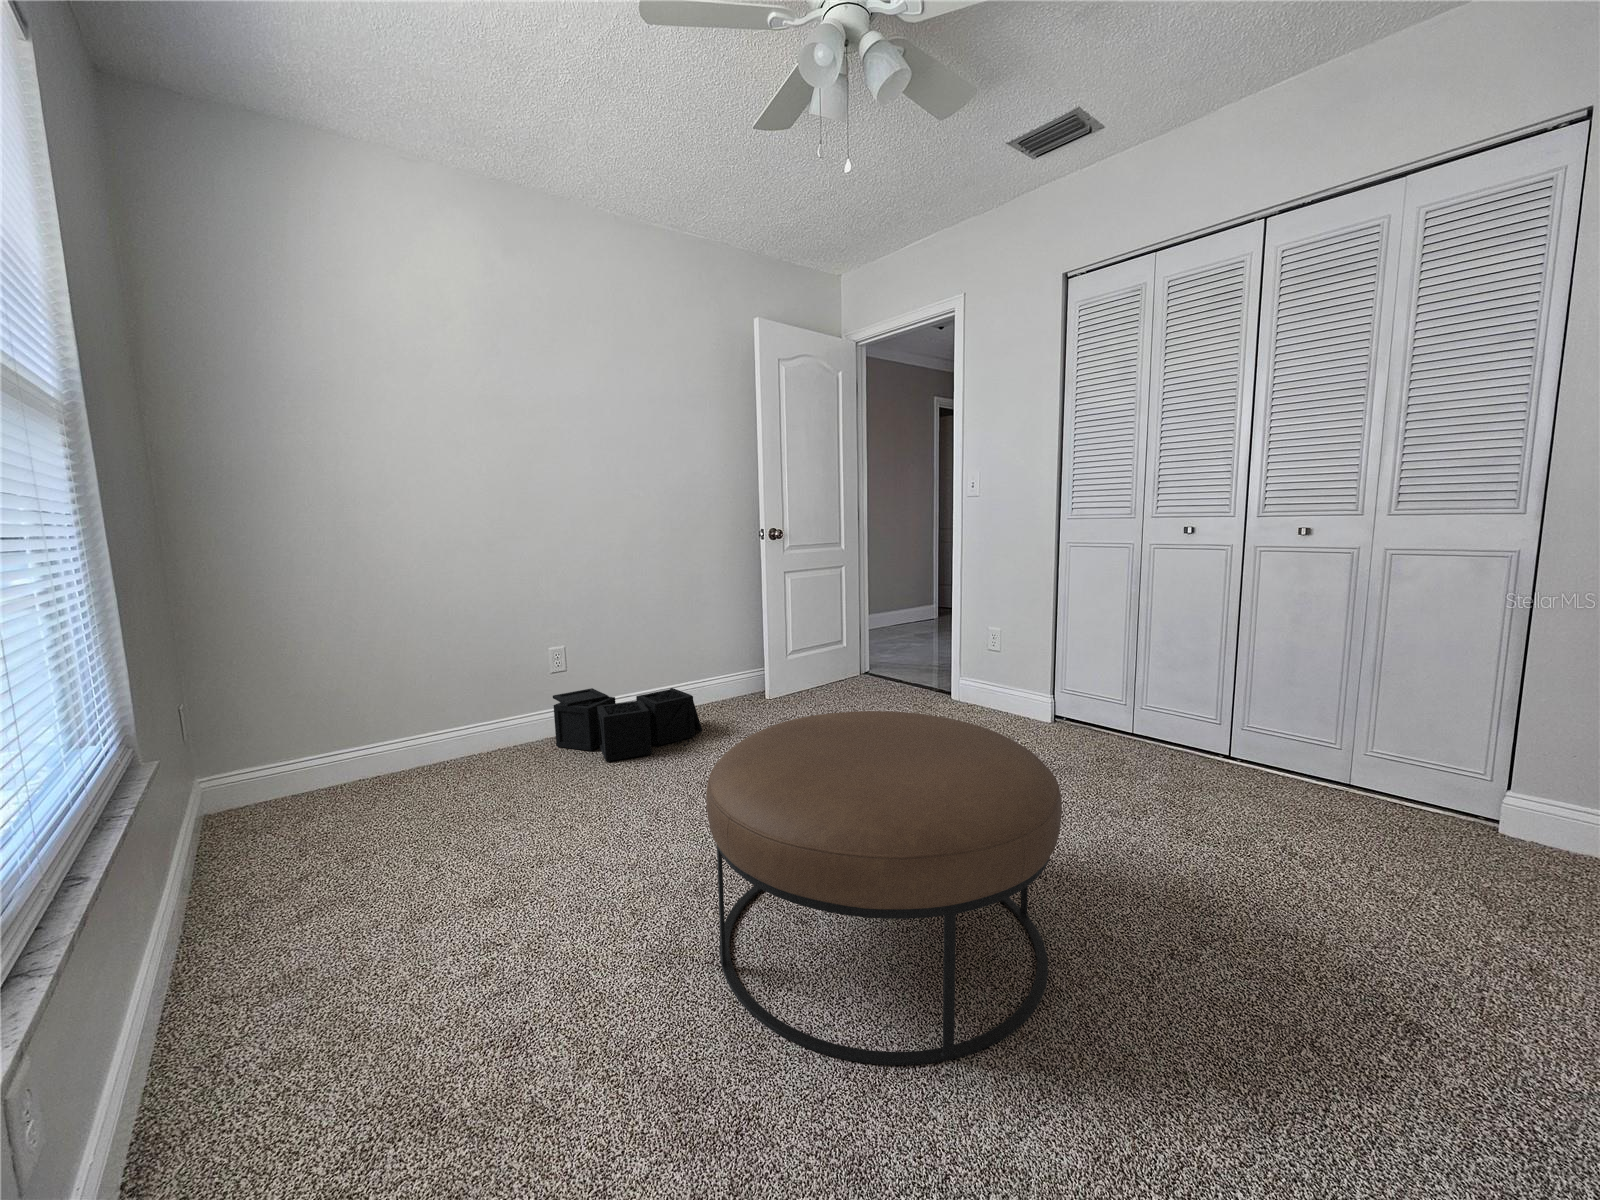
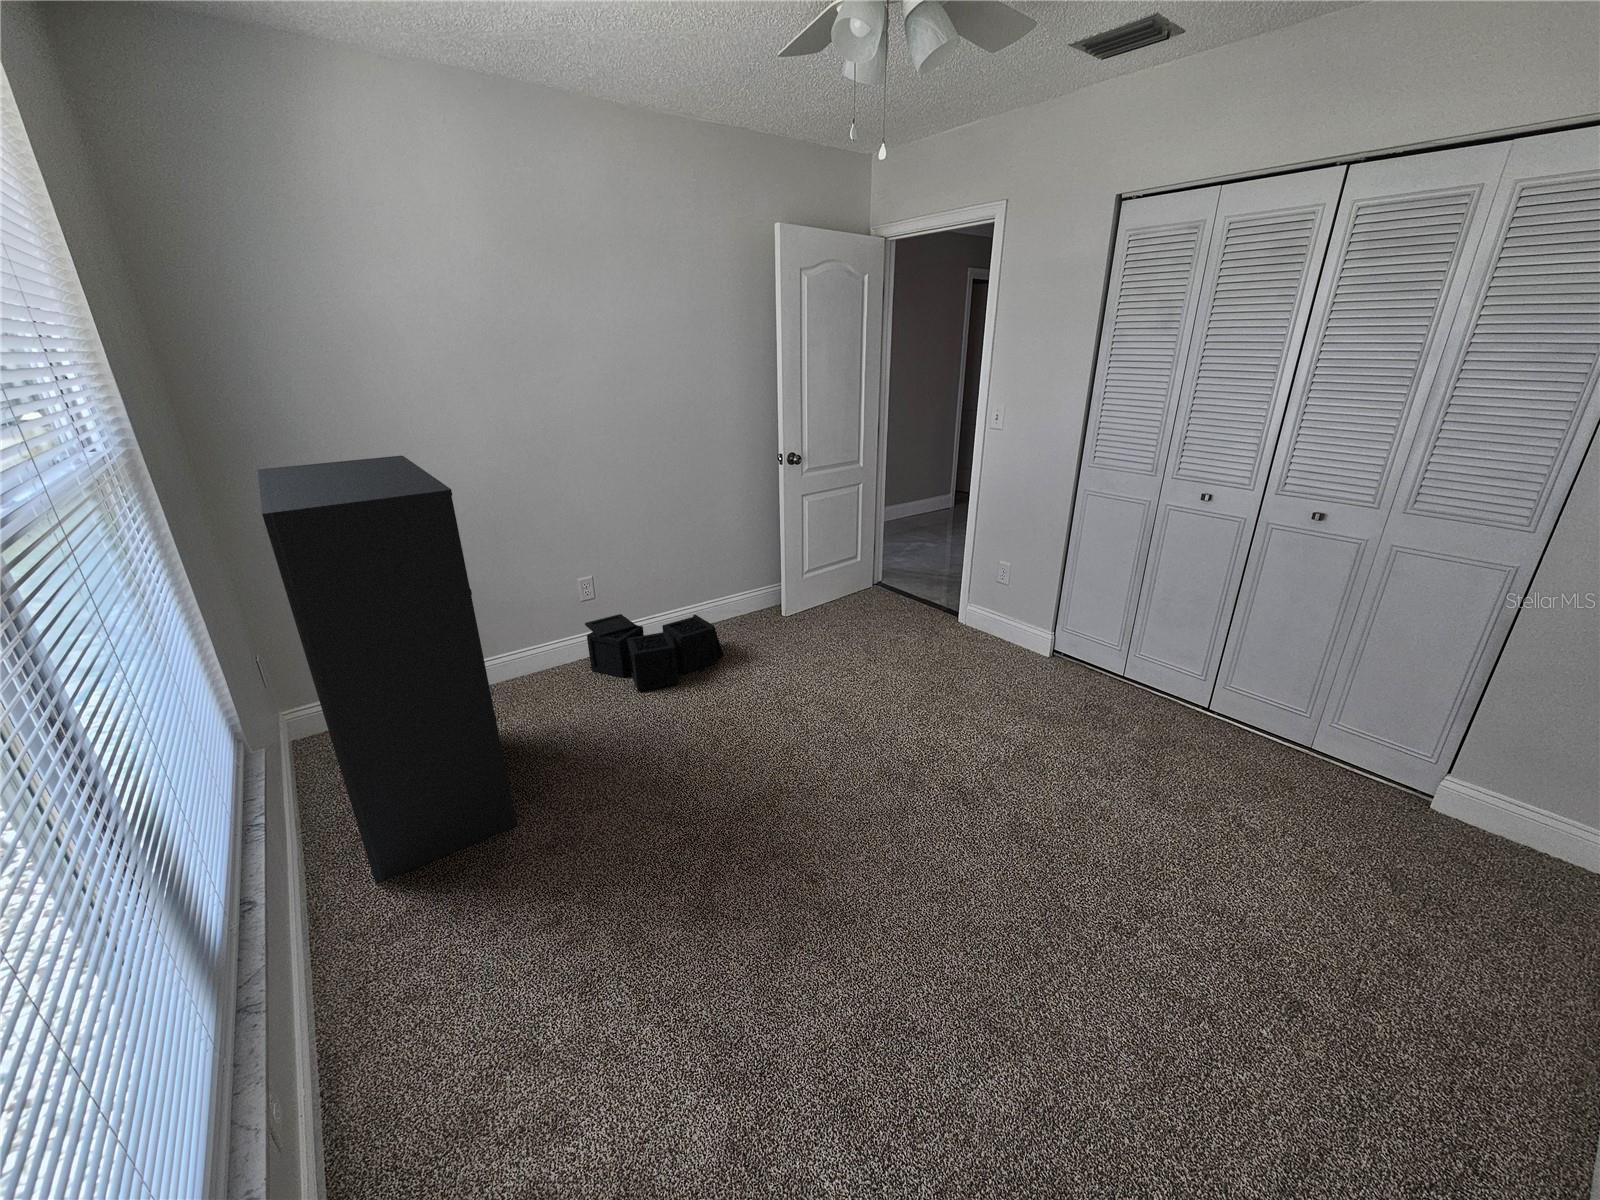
bookshelf: none [202,468,451,944] -> present [258,456,517,884]
ottoman: present [706,711,1062,1065] -> none [734,702,1036,1022]

